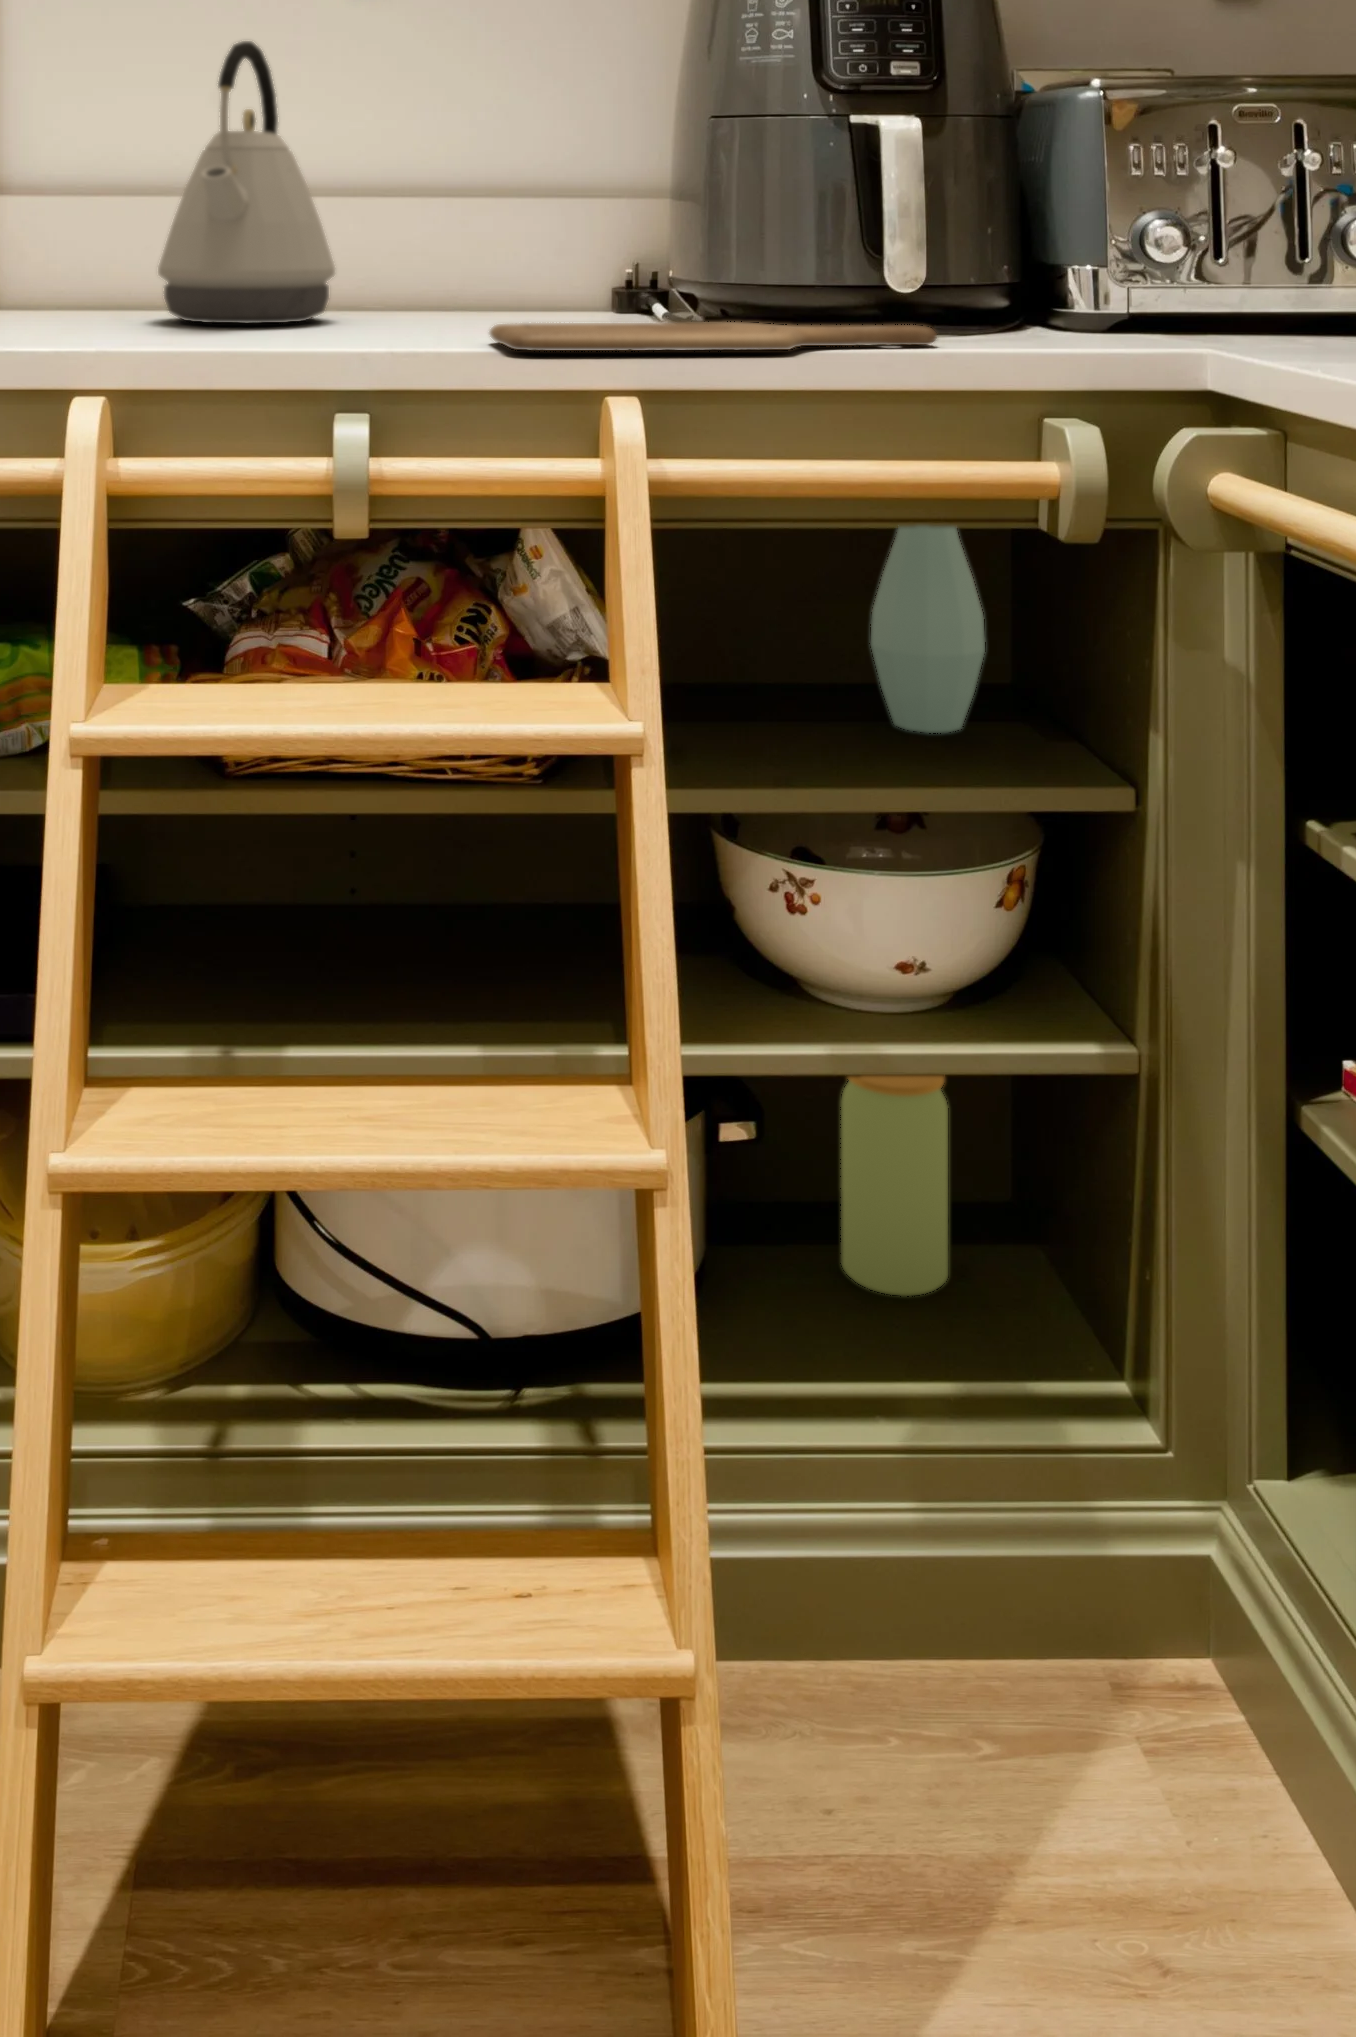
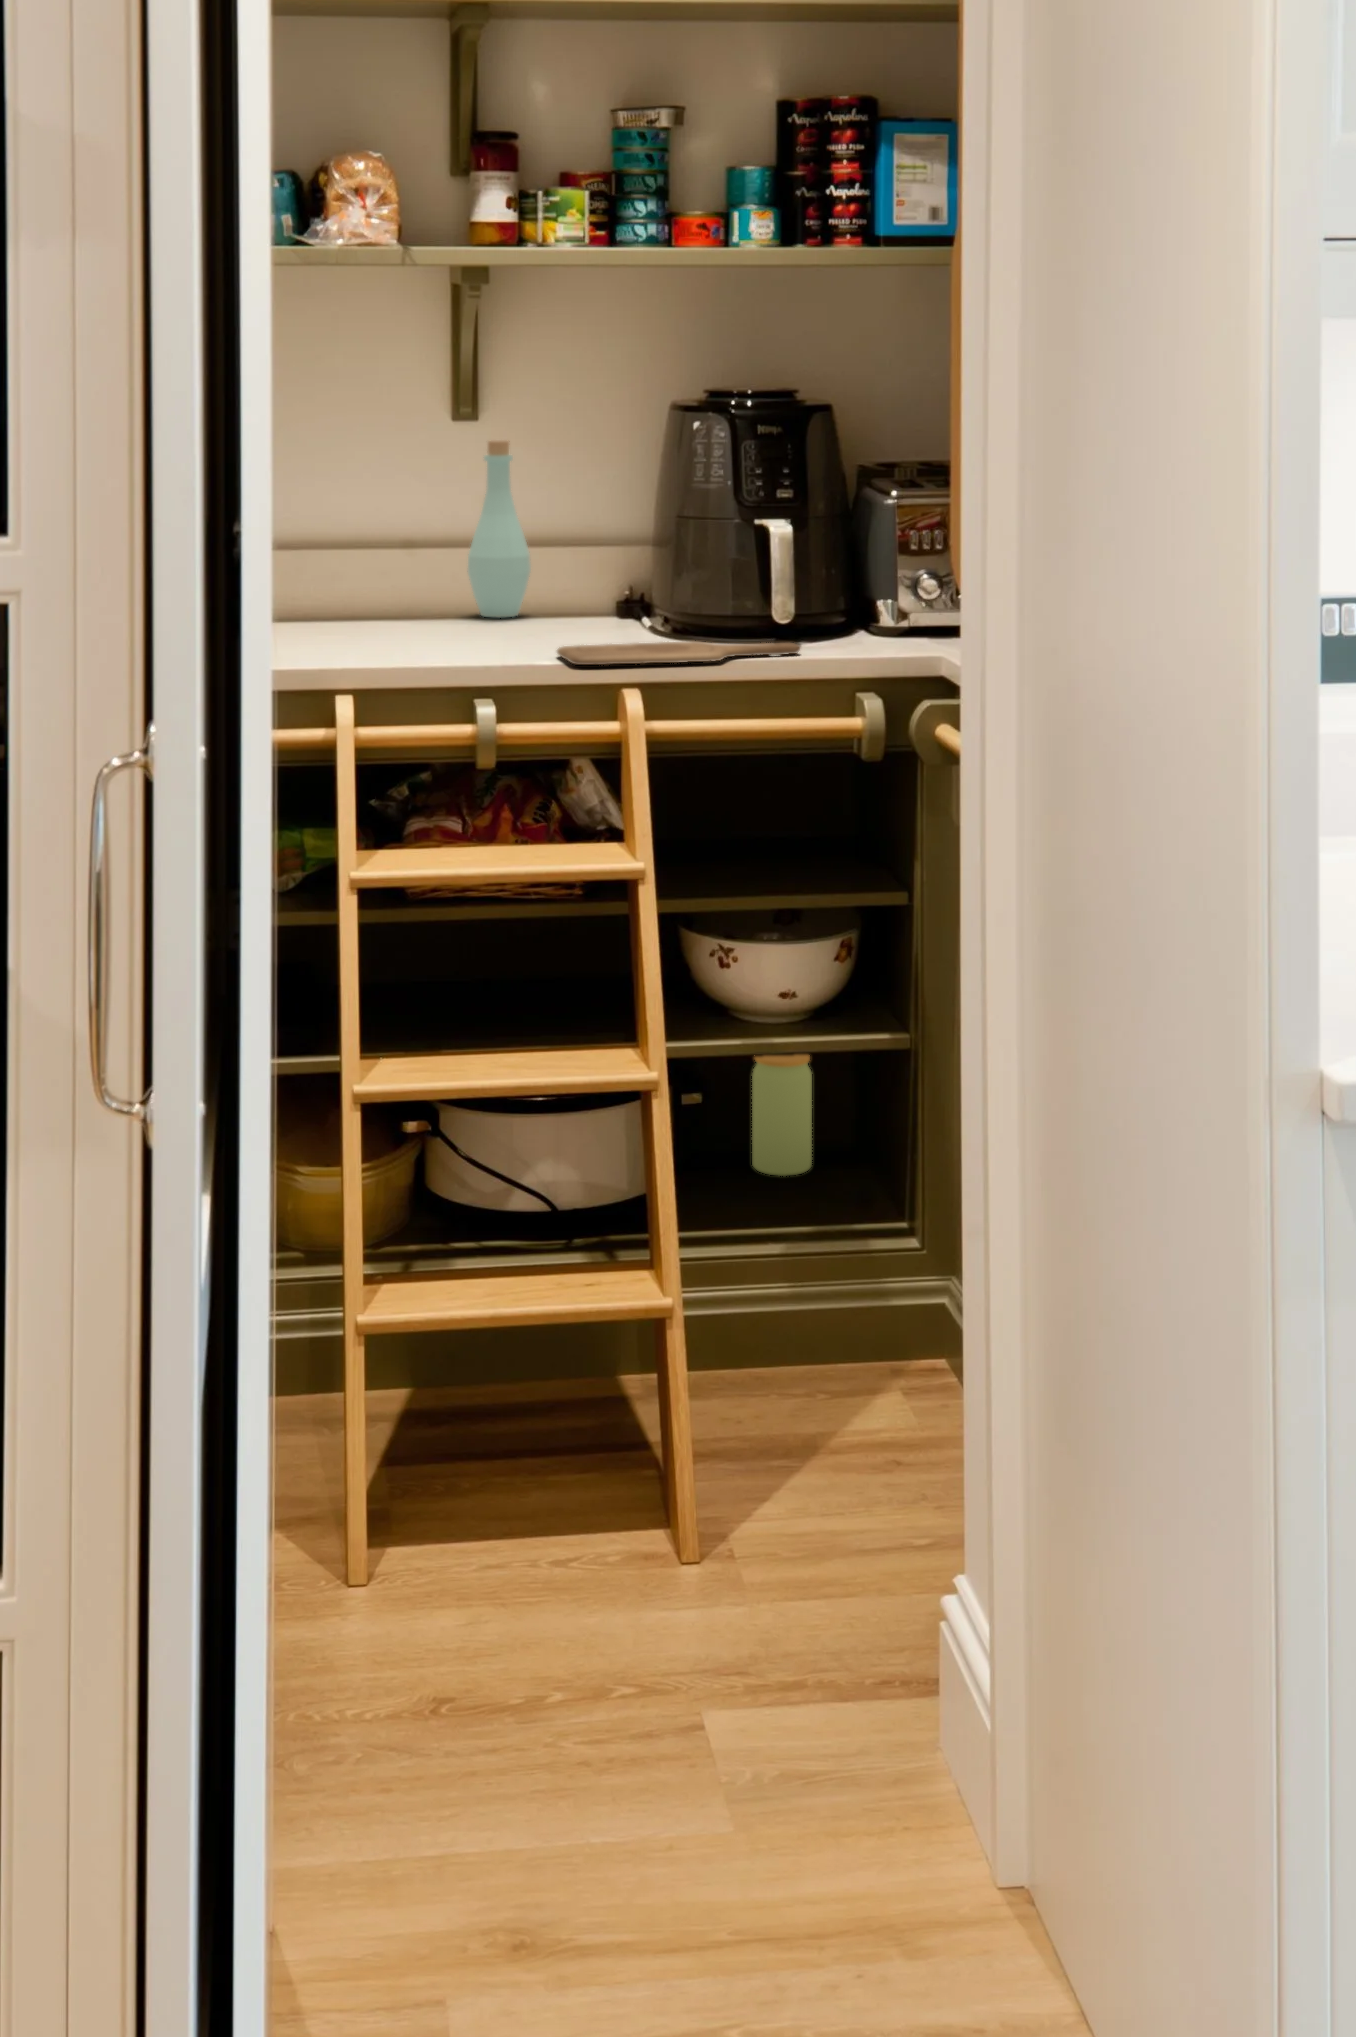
kettle: present [158,41,335,323] -> none [352,473,457,643]
bottle: present [871,526,985,733] -> present [468,441,531,617]

